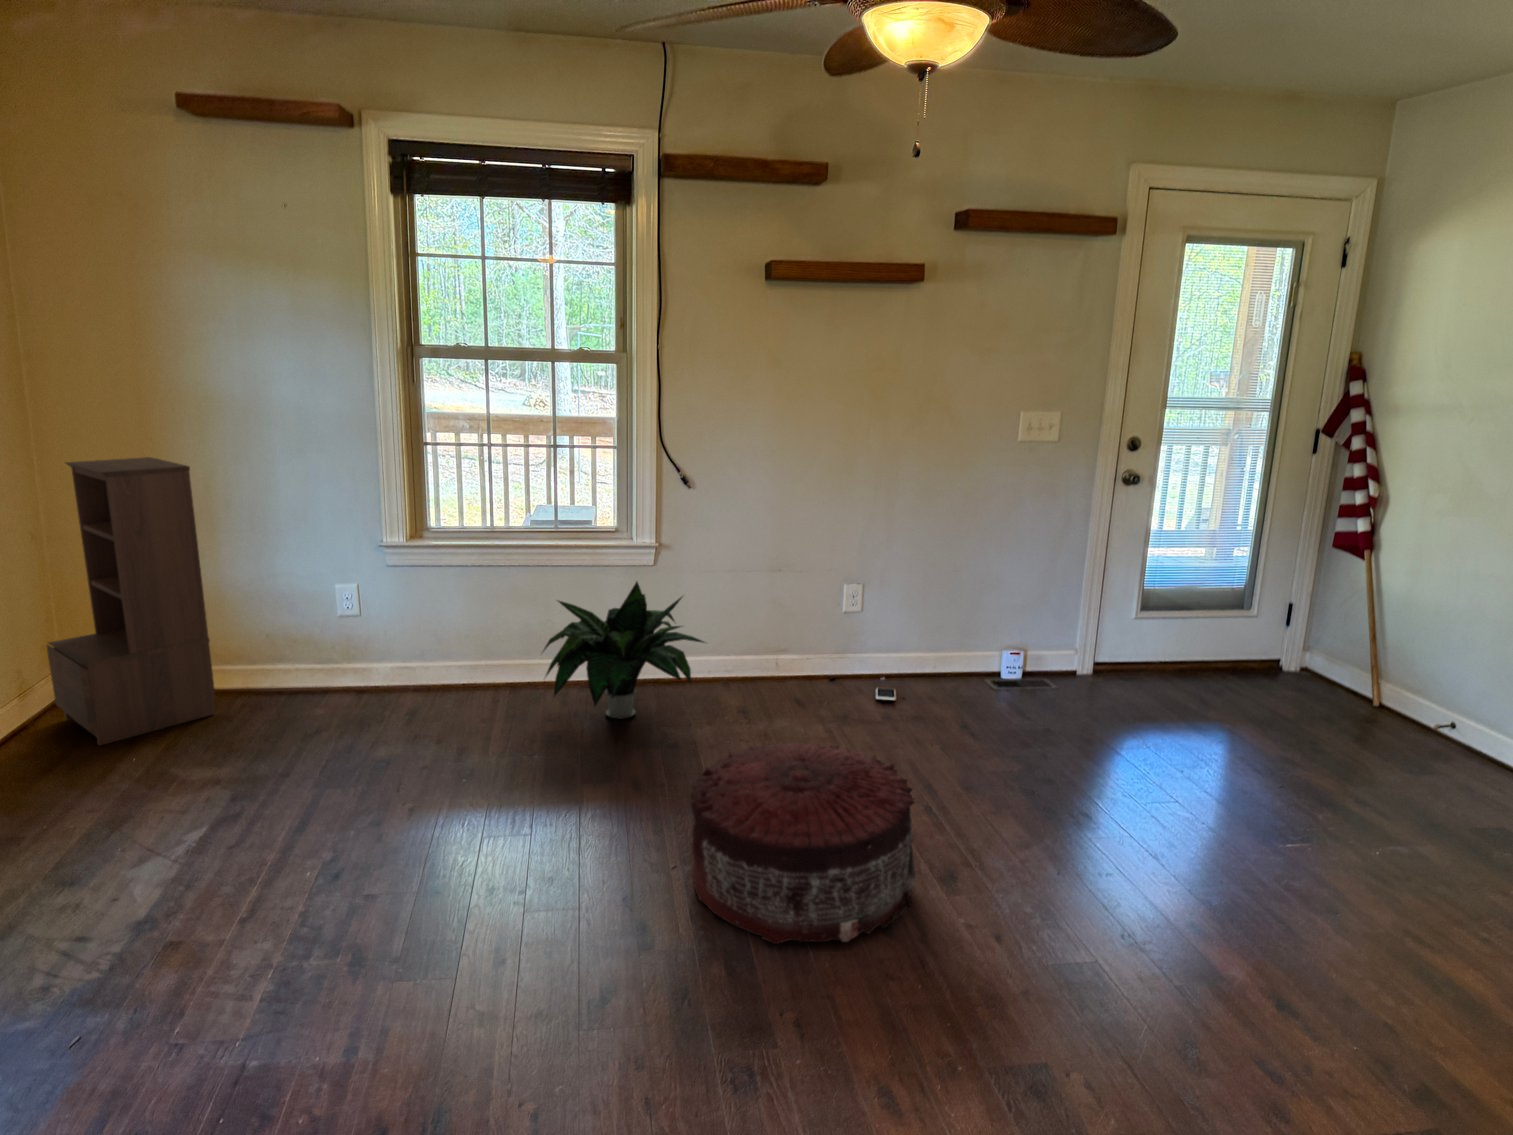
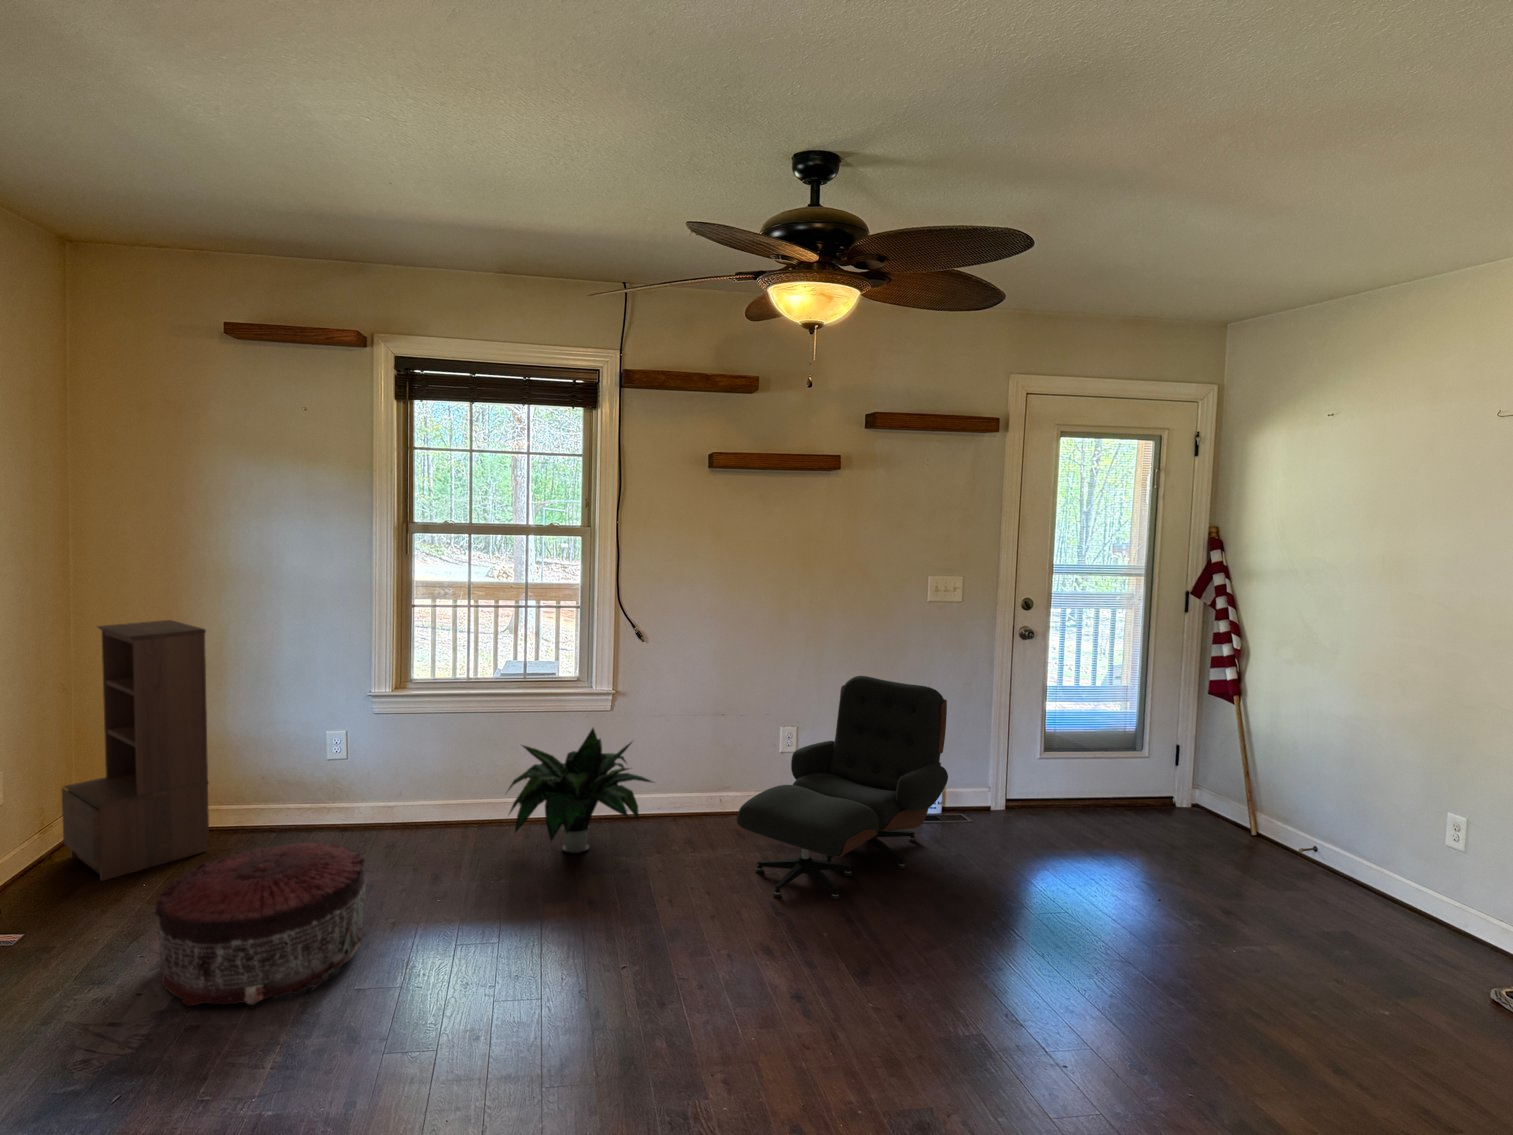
lounge chair: none [803,525,1040,771] -> present [737,676,948,900]
pouf: present [690,742,916,944] -> present [155,842,366,1006]

